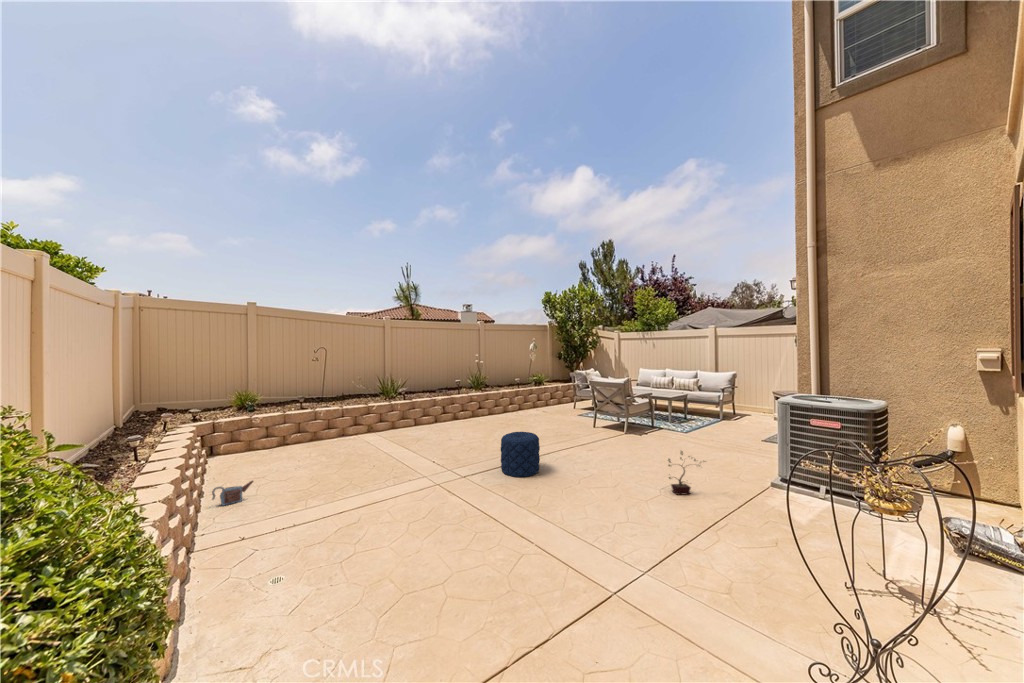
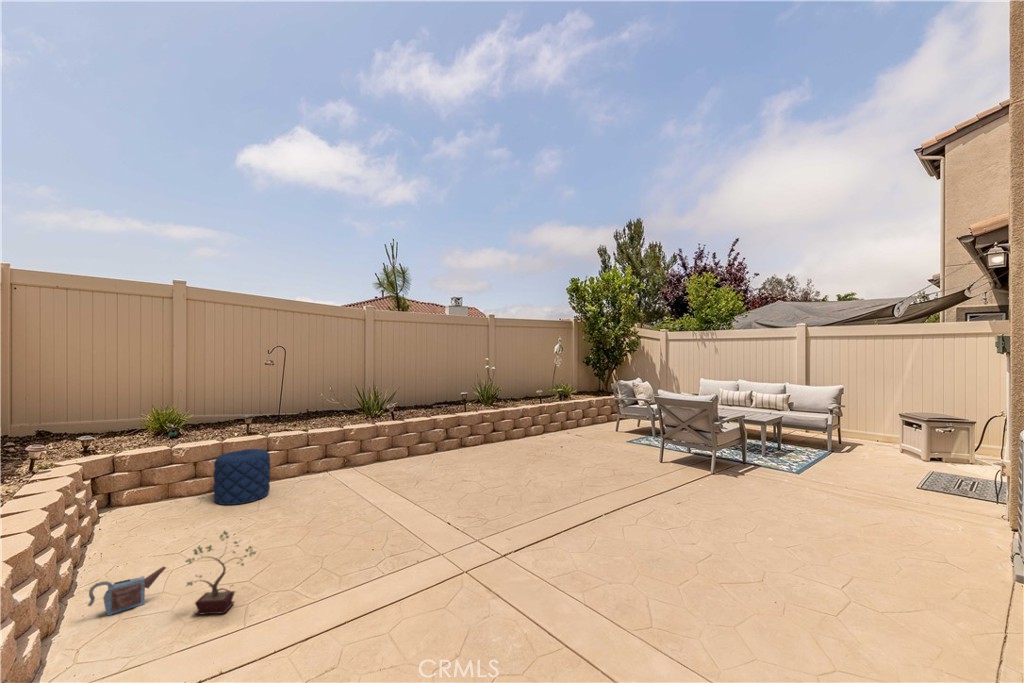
pouf: present [501,432,540,477] -> present [213,449,270,505]
potted plant: present [668,451,705,495] -> present [186,531,256,615]

